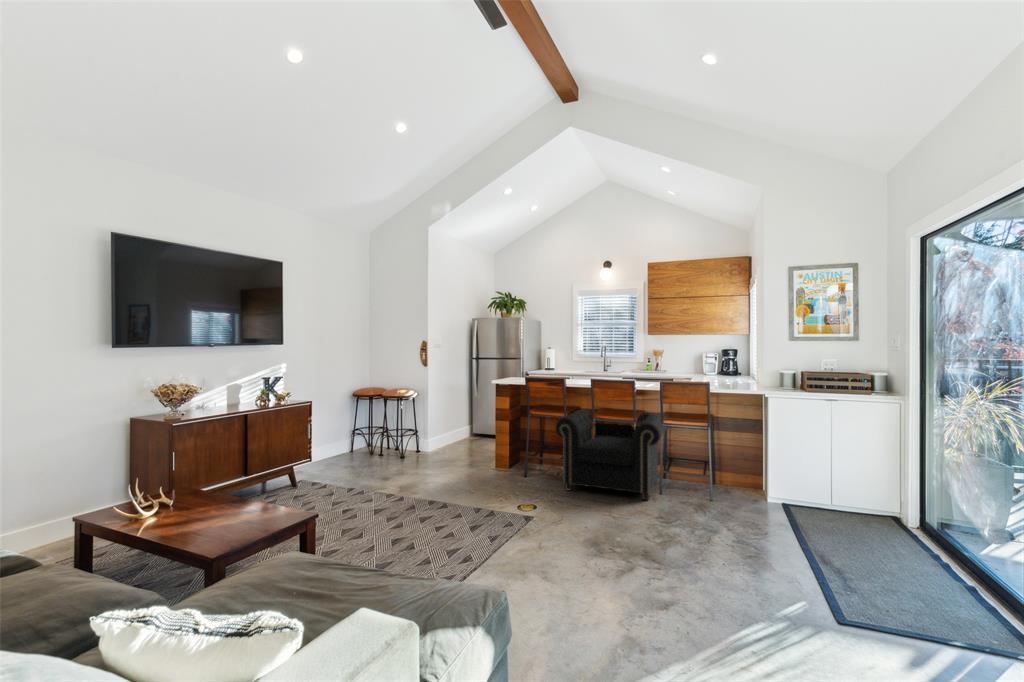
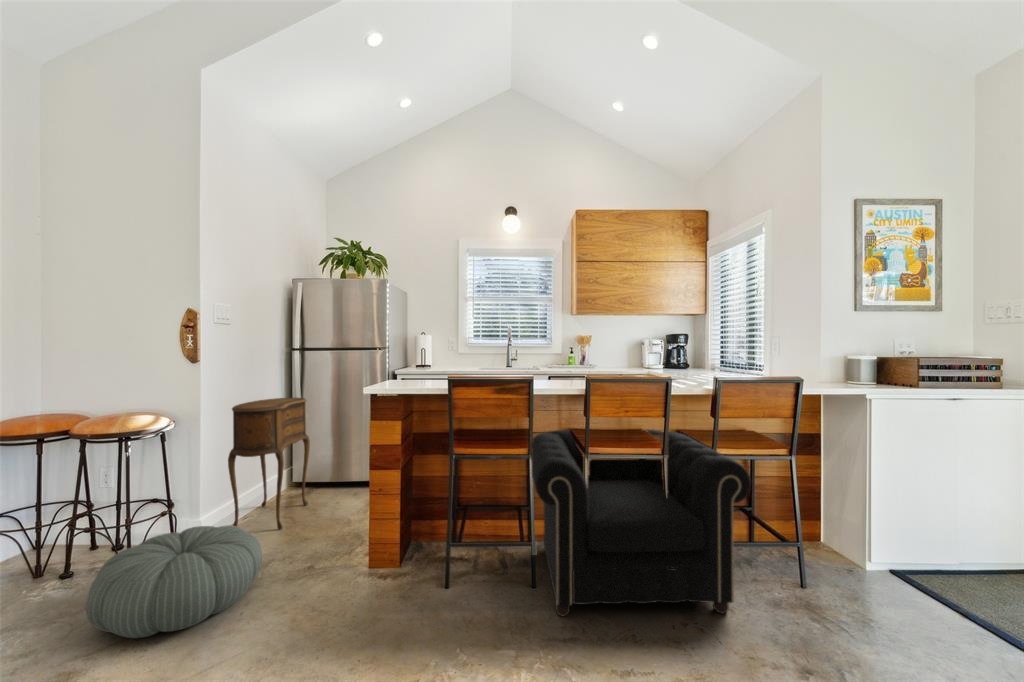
side table: none [439,386,478,453] -> present [228,398,310,529]
pouf: none [392,440,451,473] -> present [86,525,262,638]

